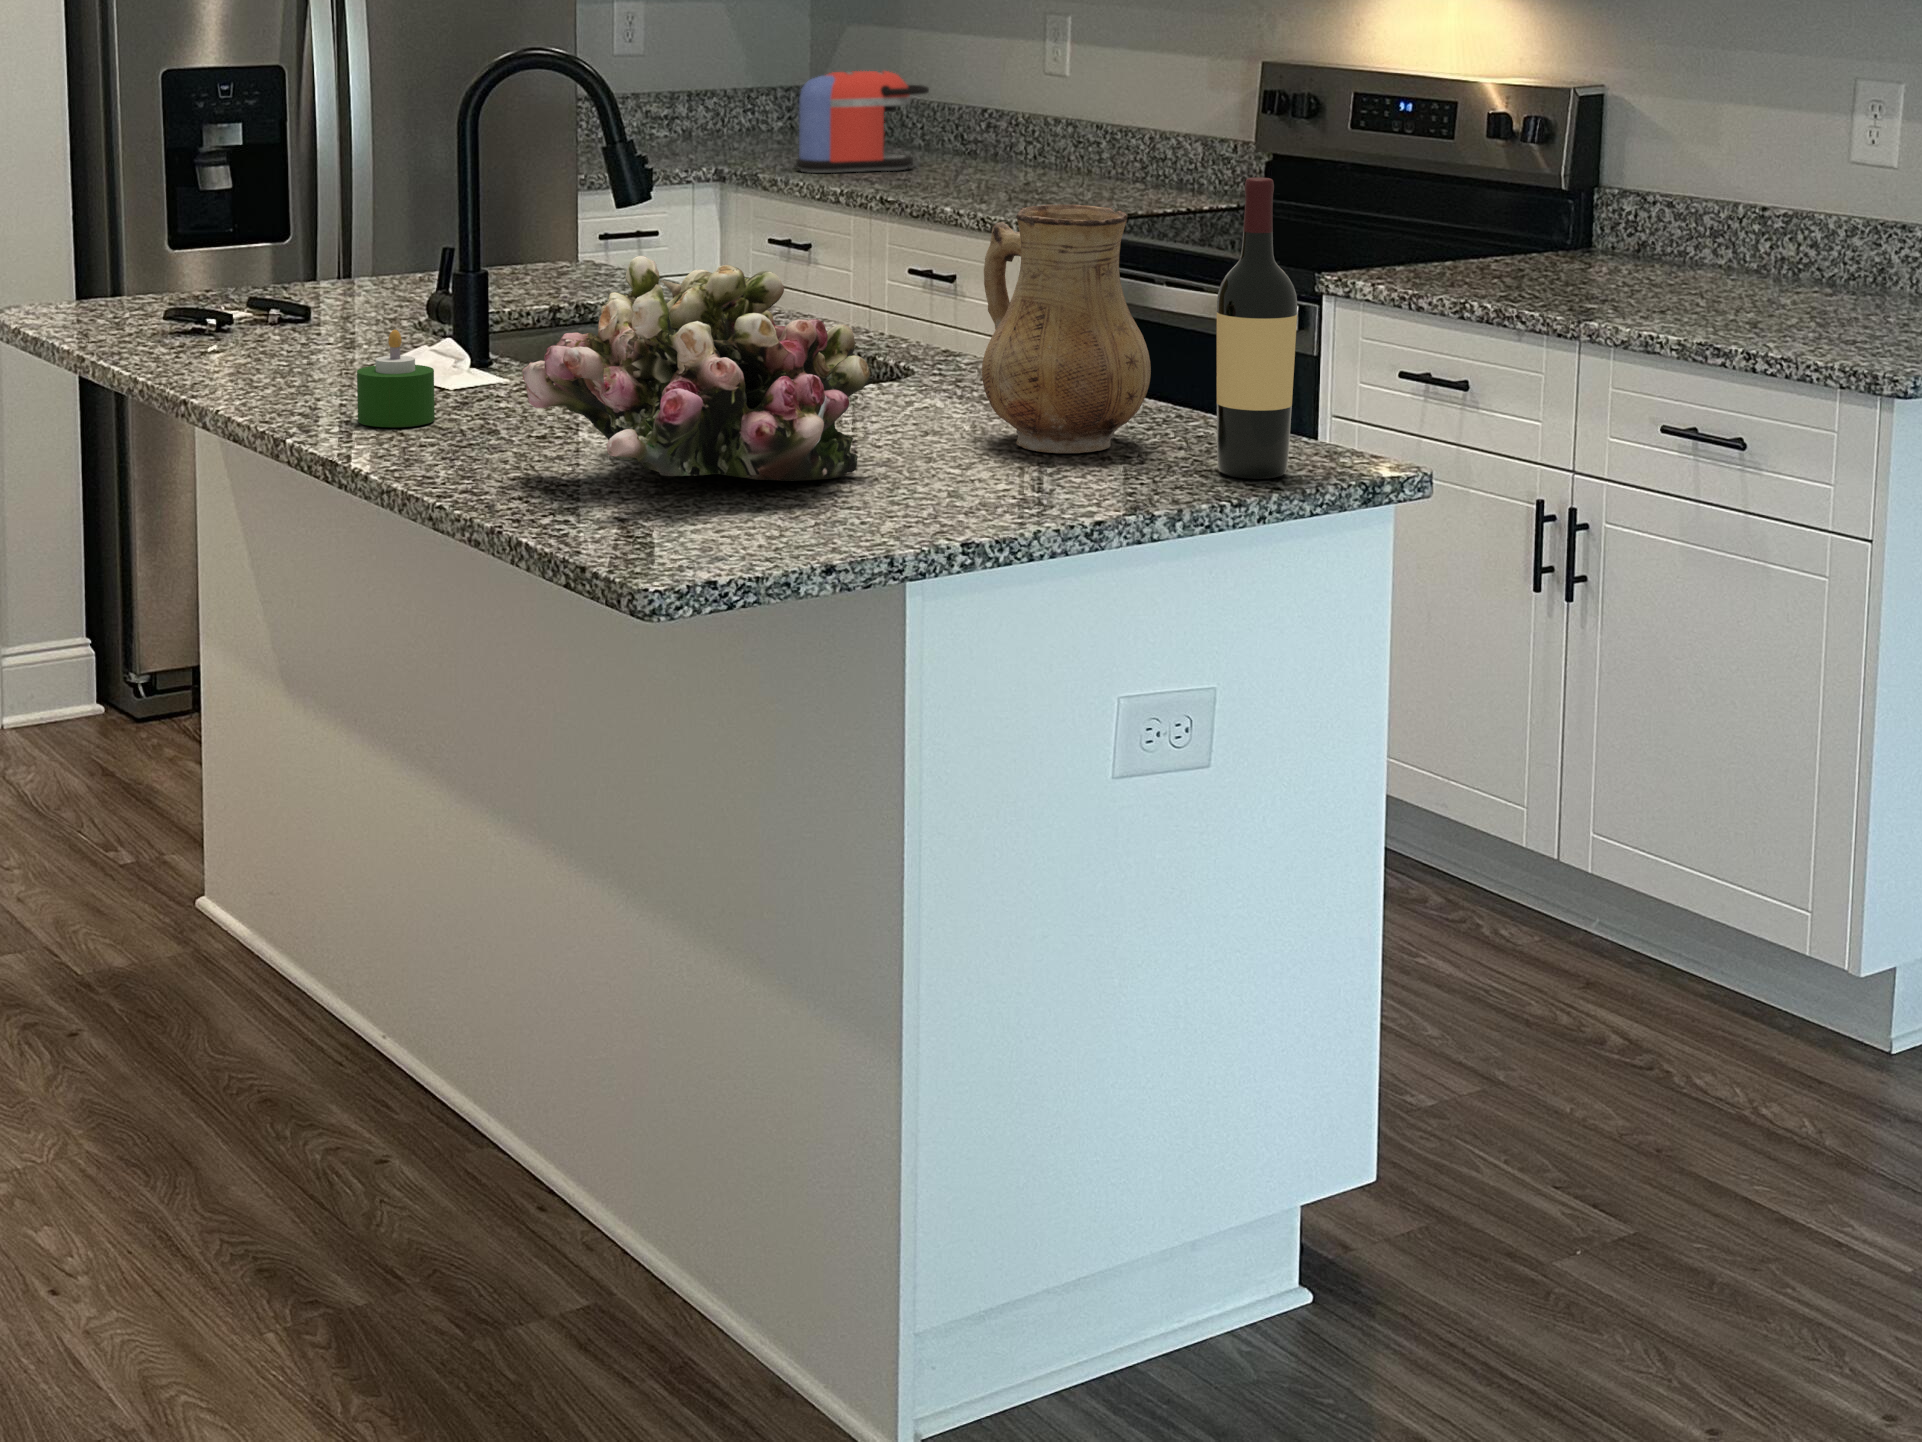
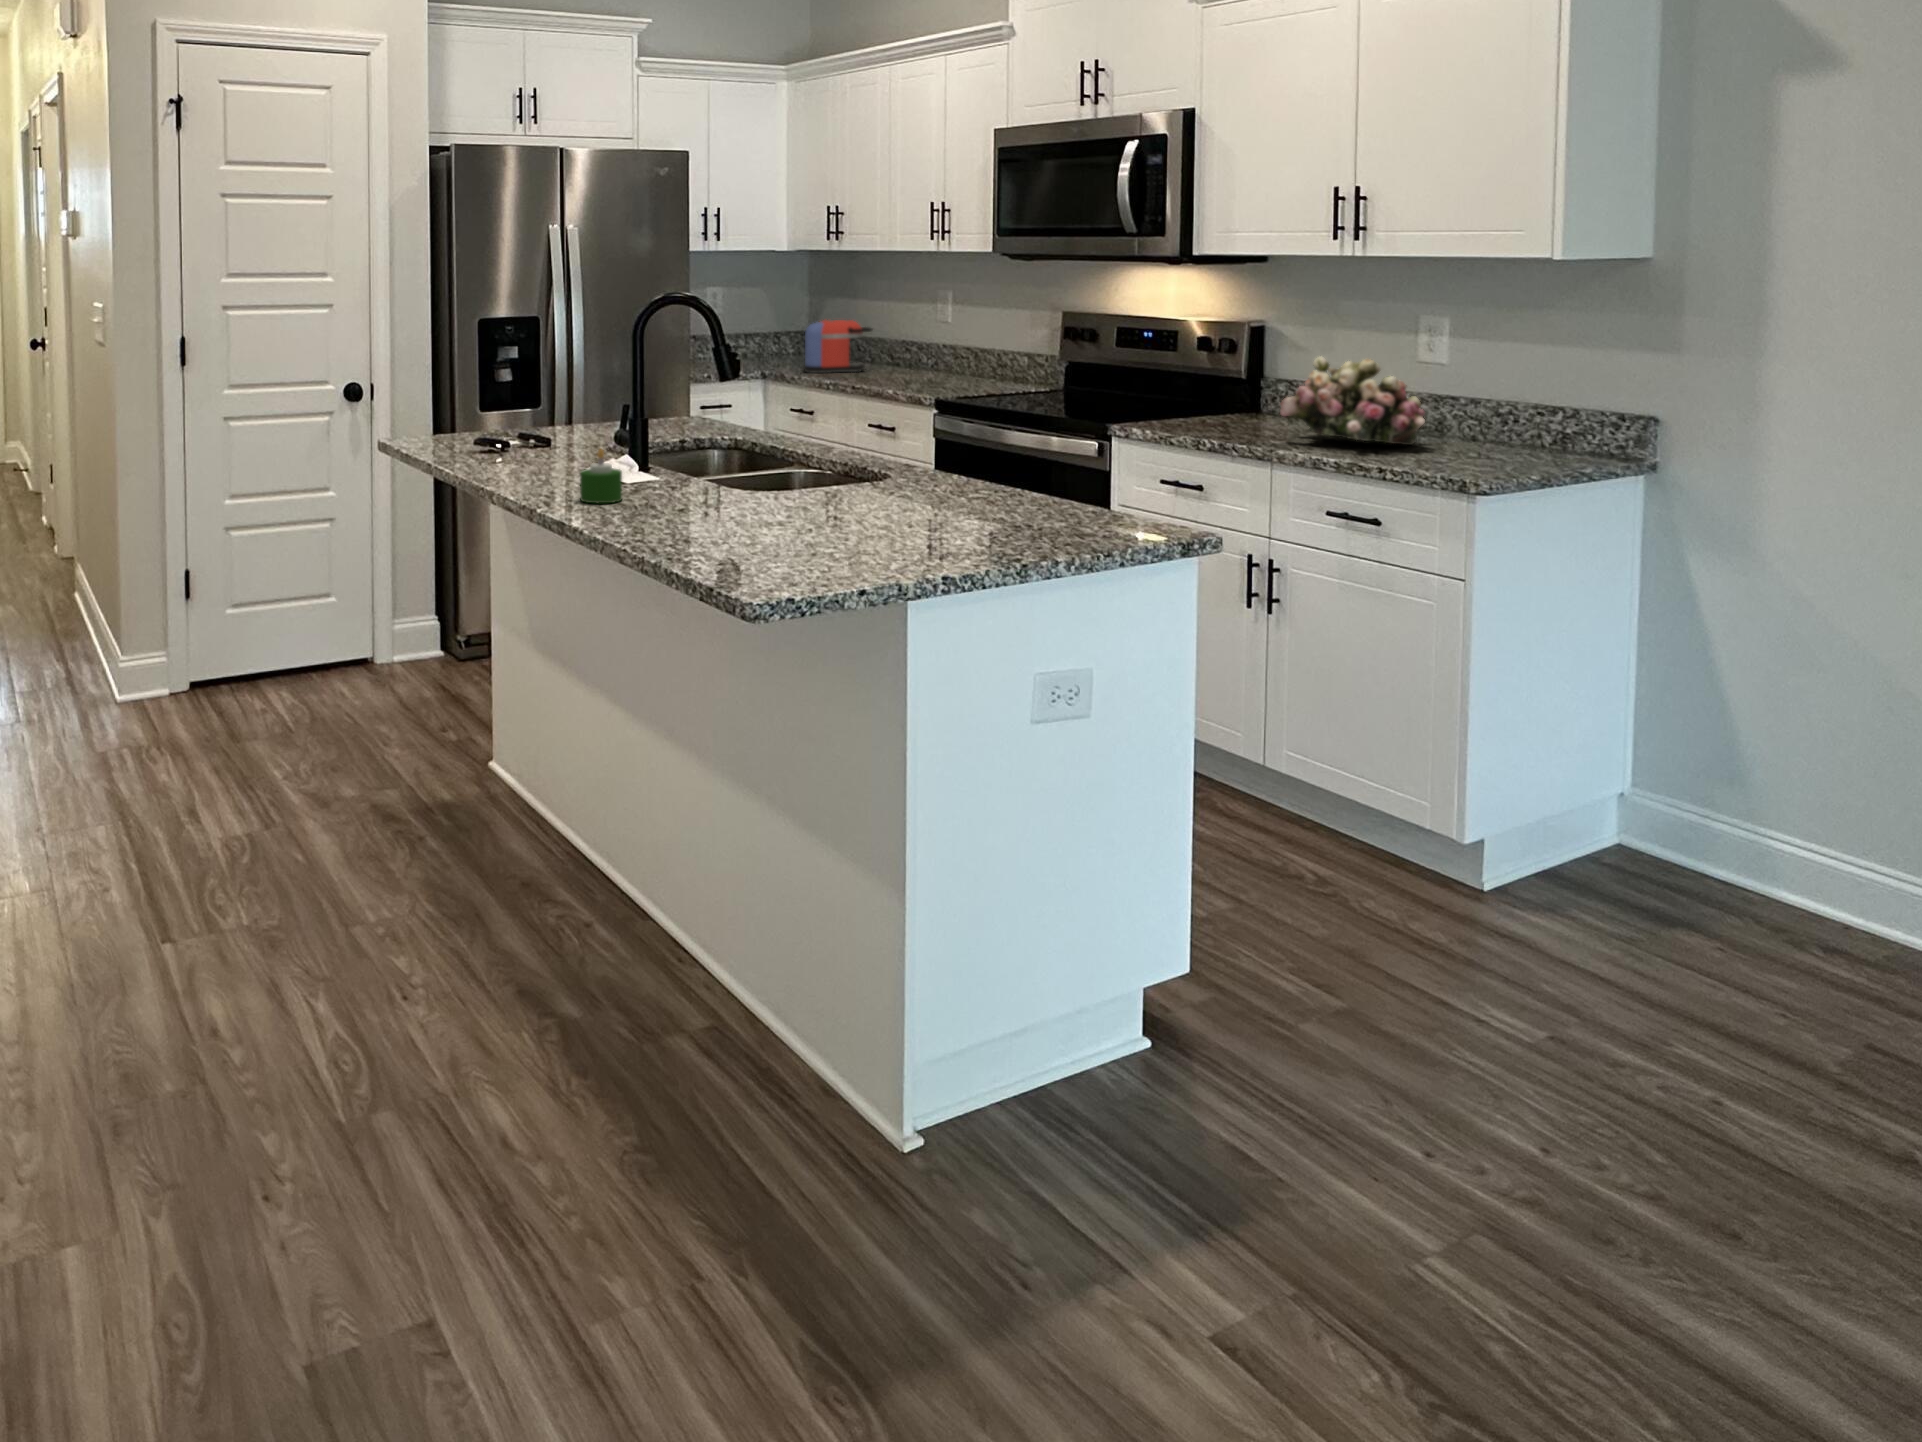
wine bottle: present [1217,177,1297,479] -> none [1084,360,1133,540]
ceramic pitcher: present [982,204,1151,453] -> none [937,378,1039,523]
flower arrangement: present [522,256,870,481] -> present [1280,357,1425,445]

